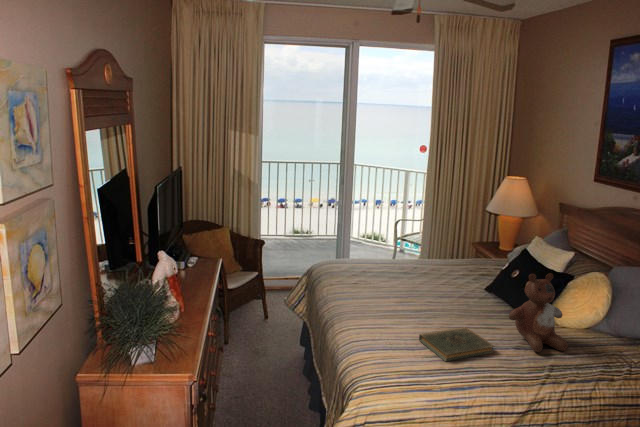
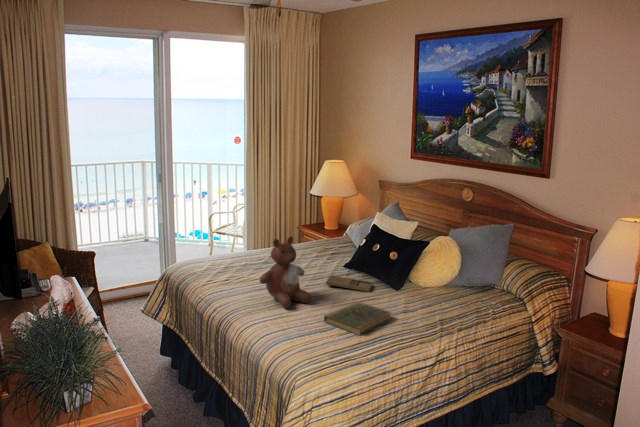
stuffed bear: present [509,273,568,352] -> present [260,237,311,308]
tray: none [447,296,499,320] -> present [326,276,373,292]

